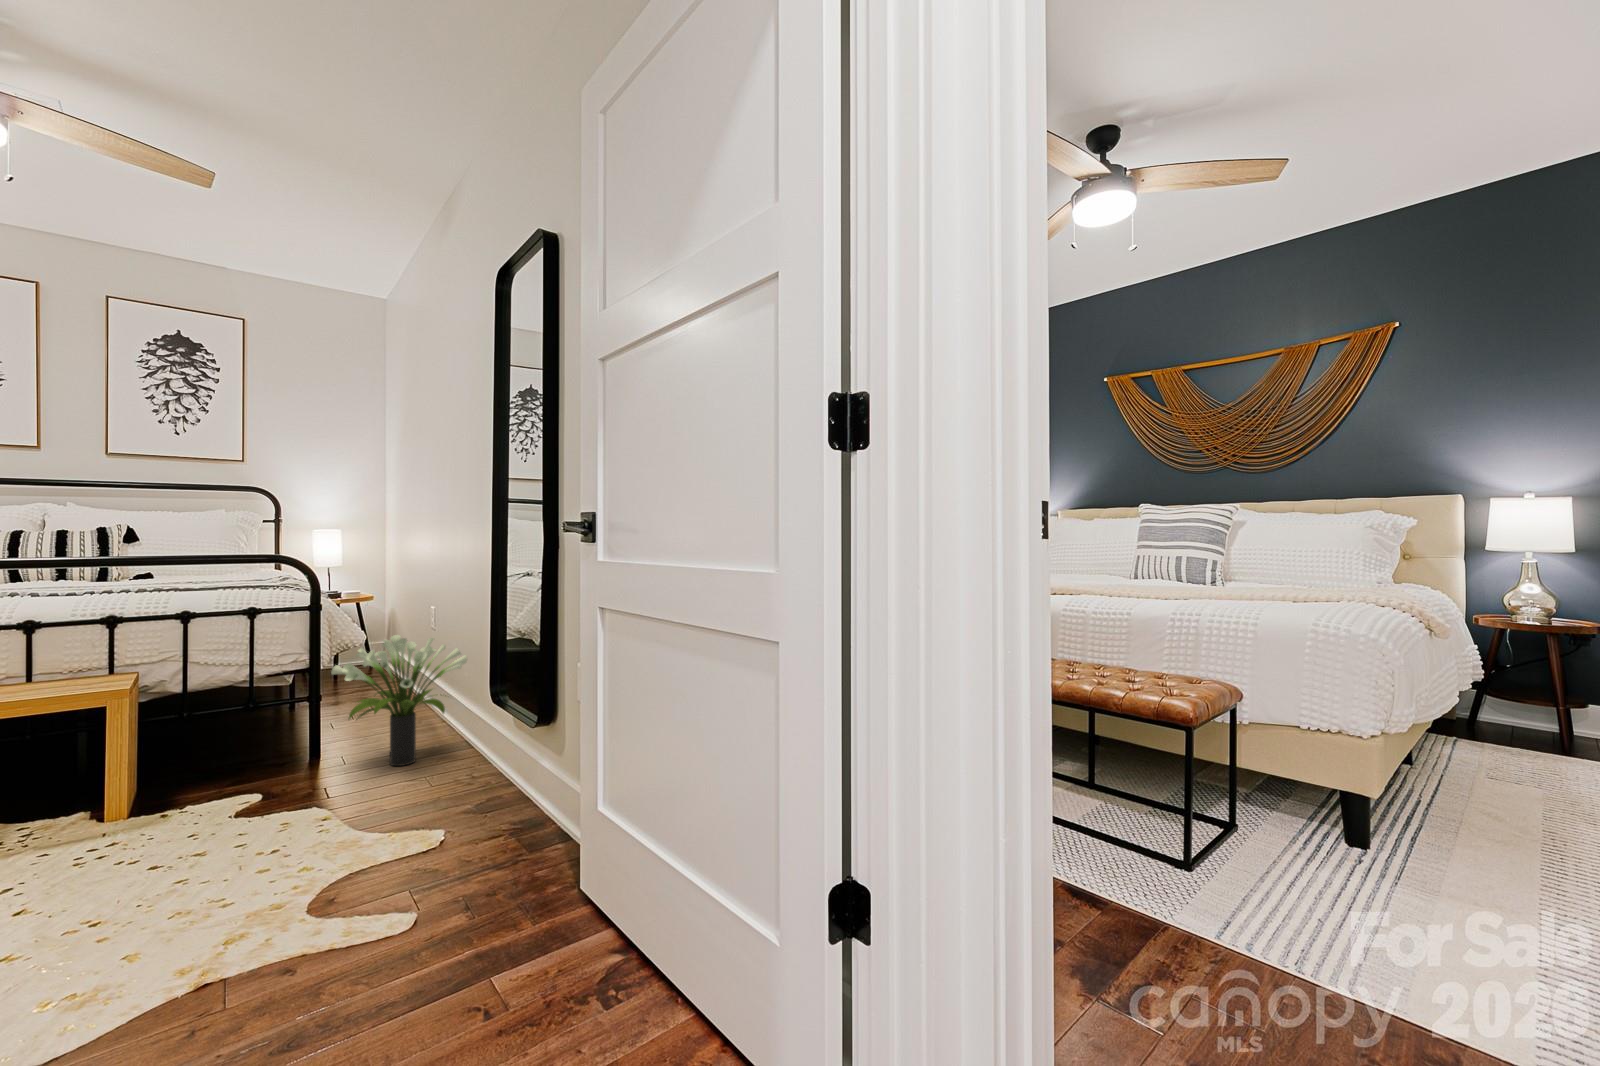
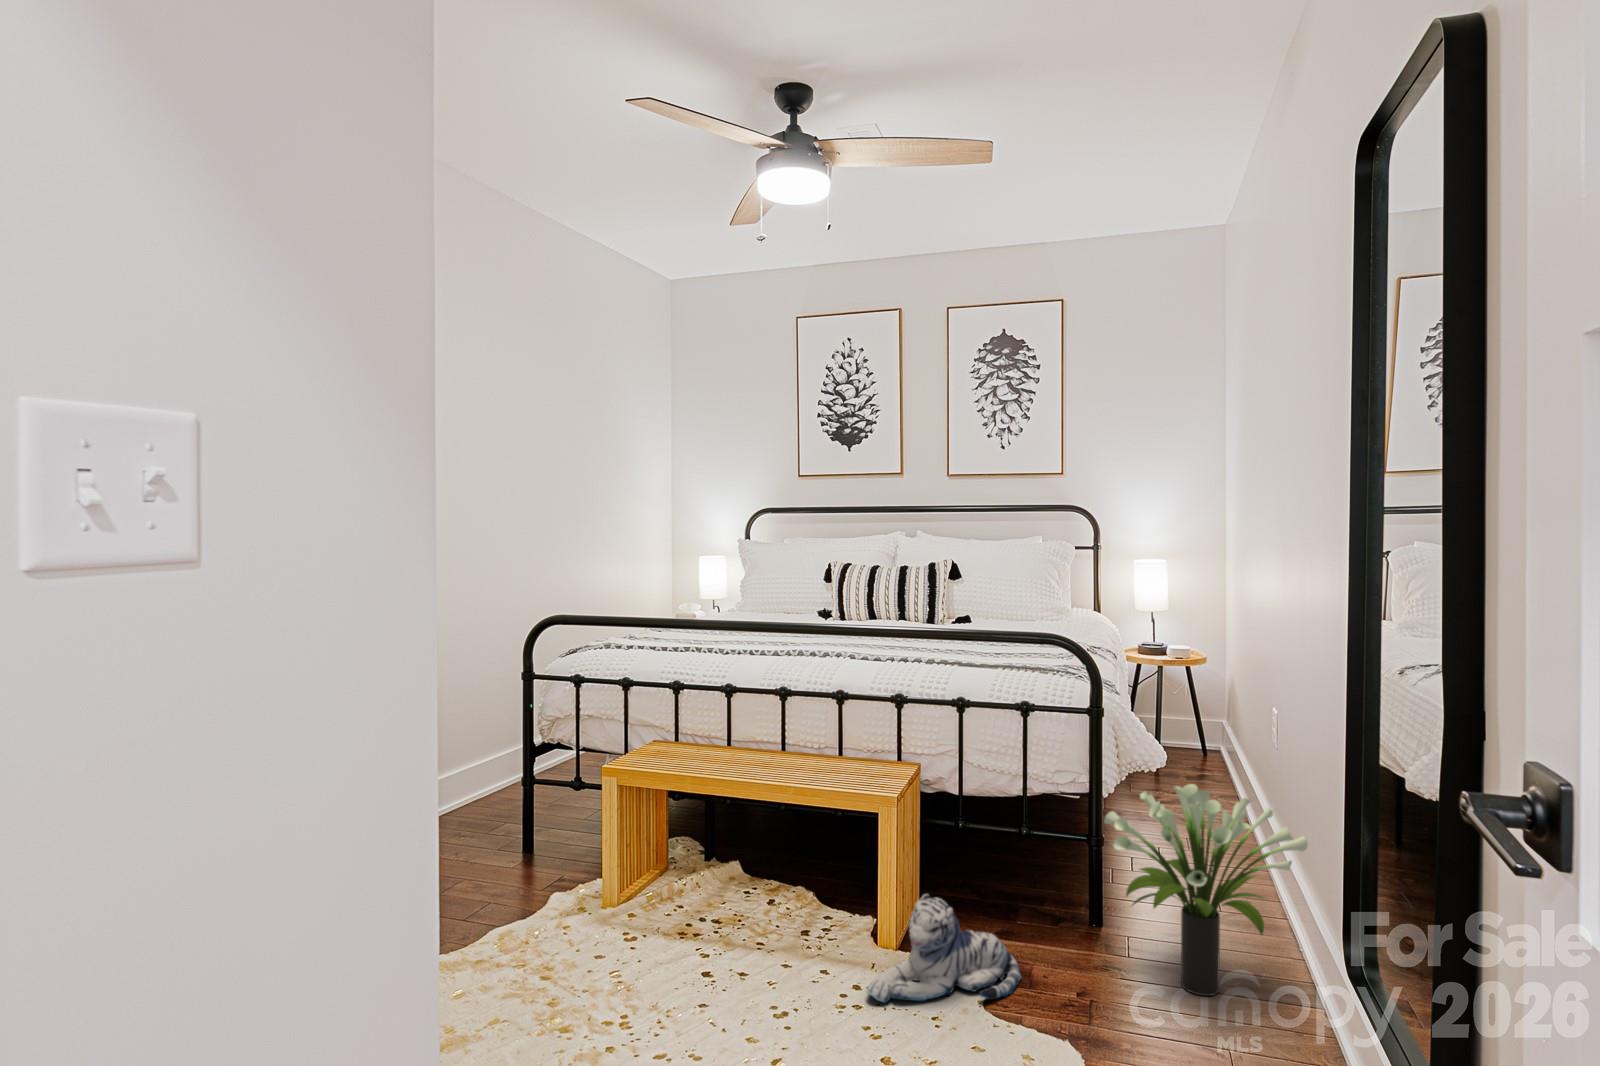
plush toy: none [116,749,267,844] -> present [866,894,1021,1003]

